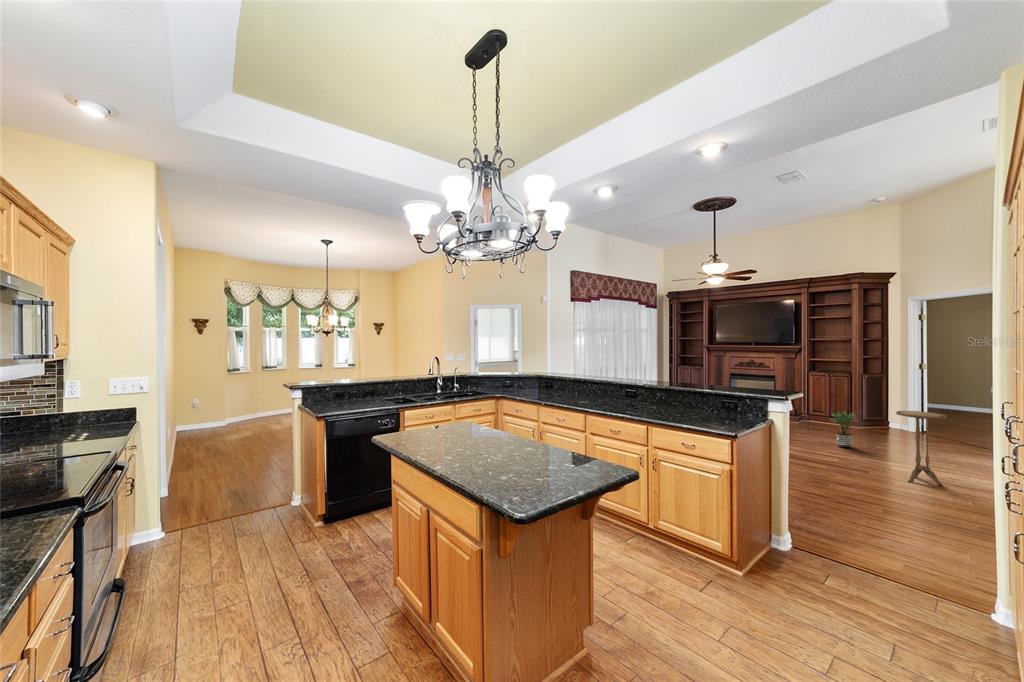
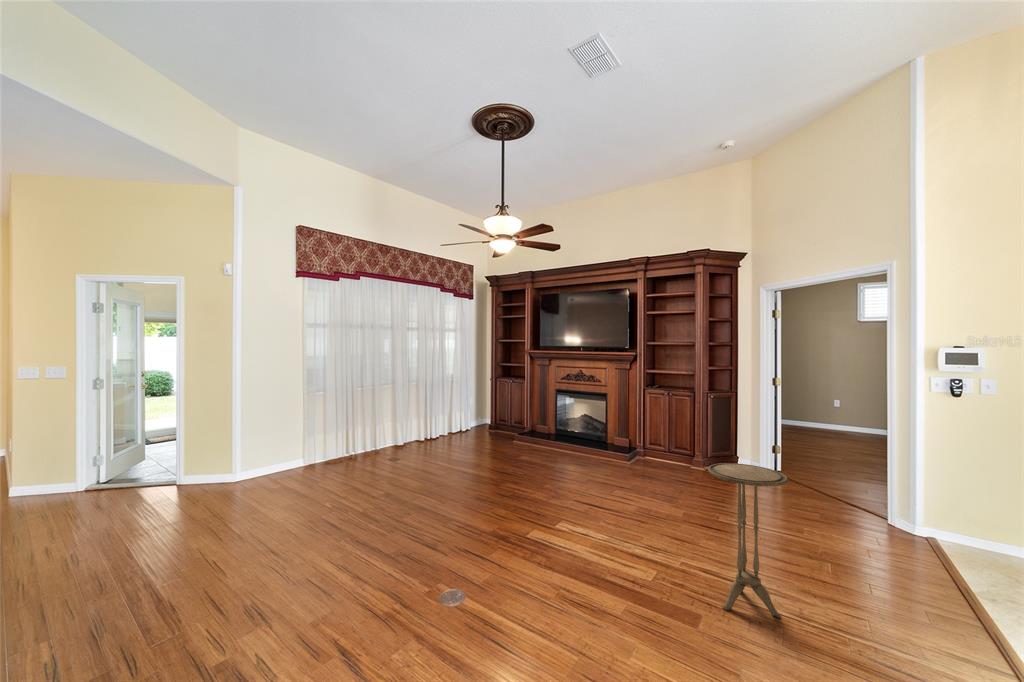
potted plant: present [833,412,856,448] -> none [639,450,679,512]

